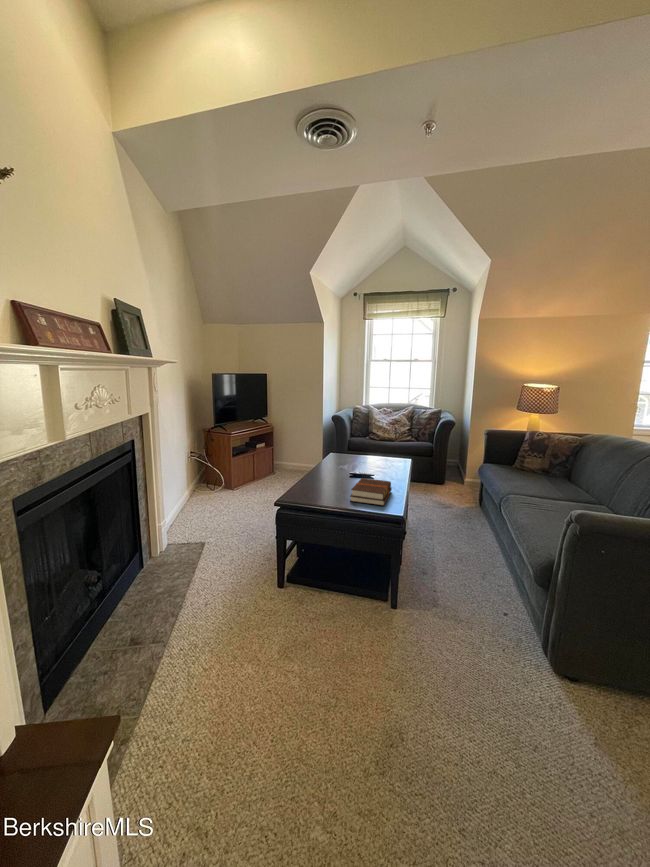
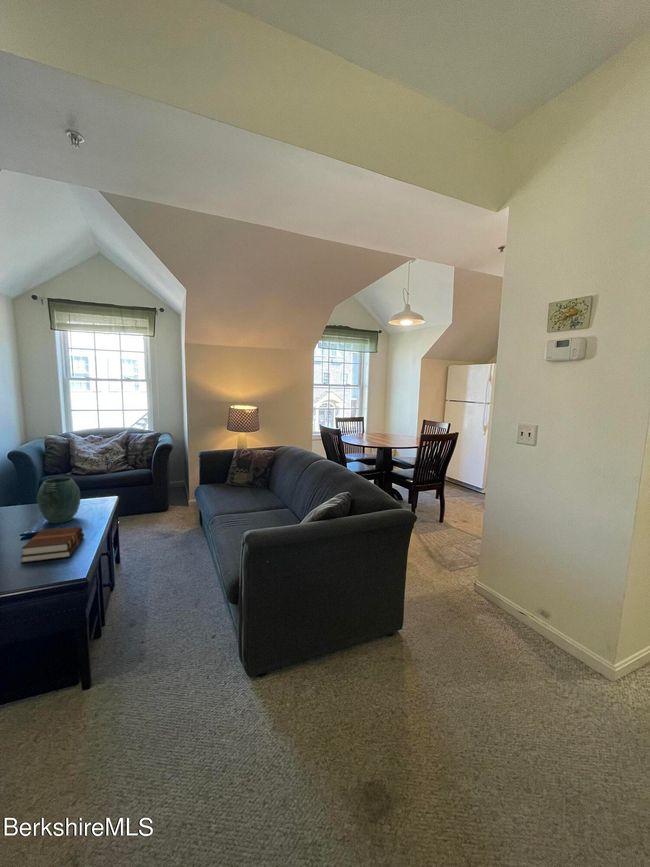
vase: none [357,437,387,476] -> present [37,478,81,523]

